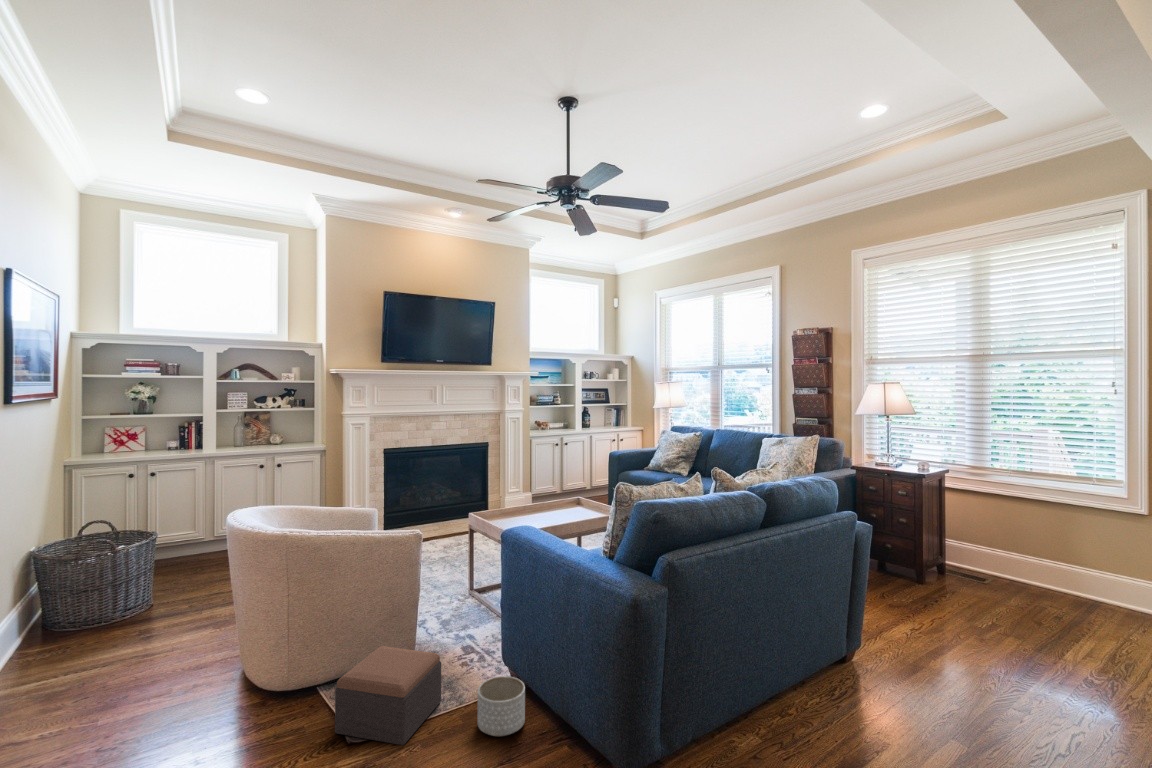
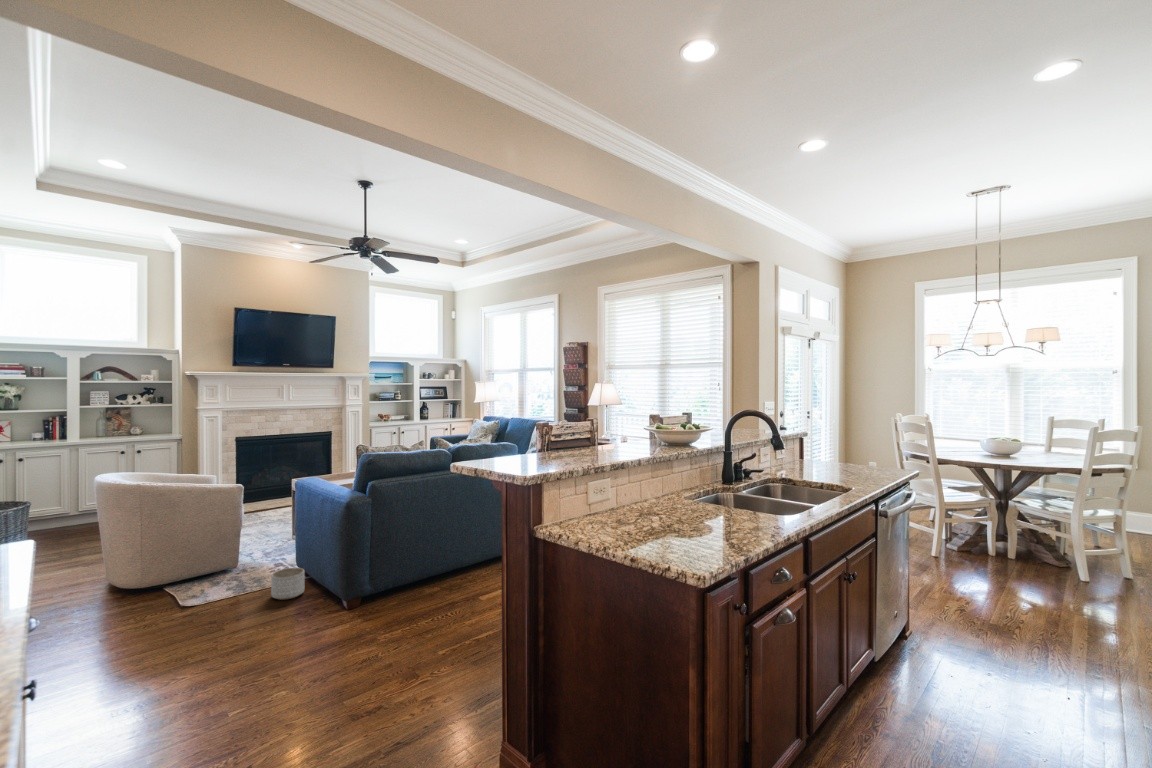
footstool: present [335,646,441,745] -> none [172,556,251,607]

